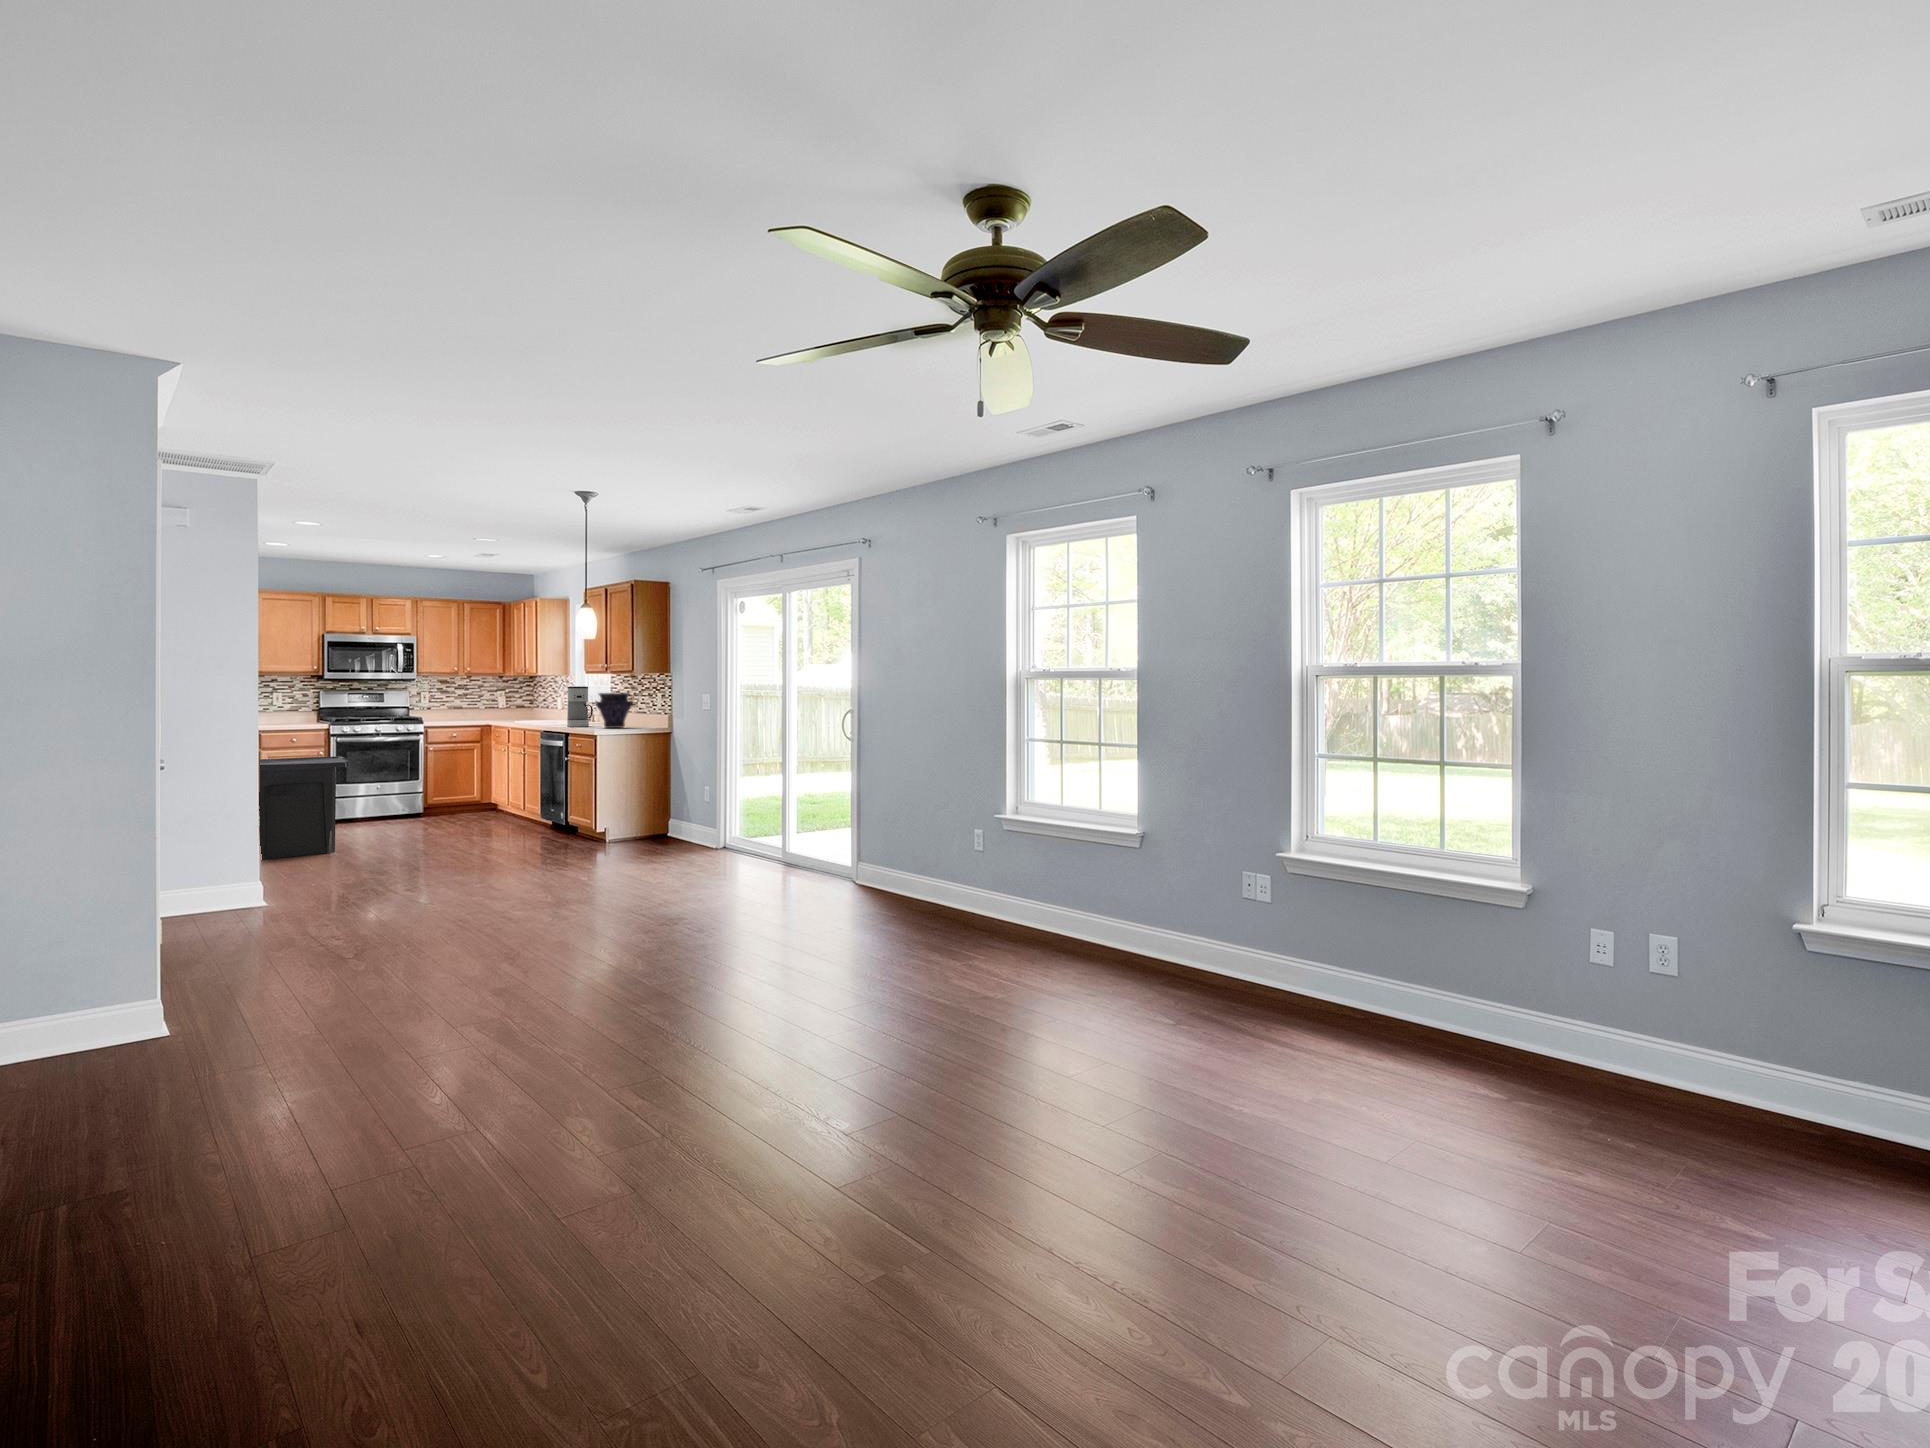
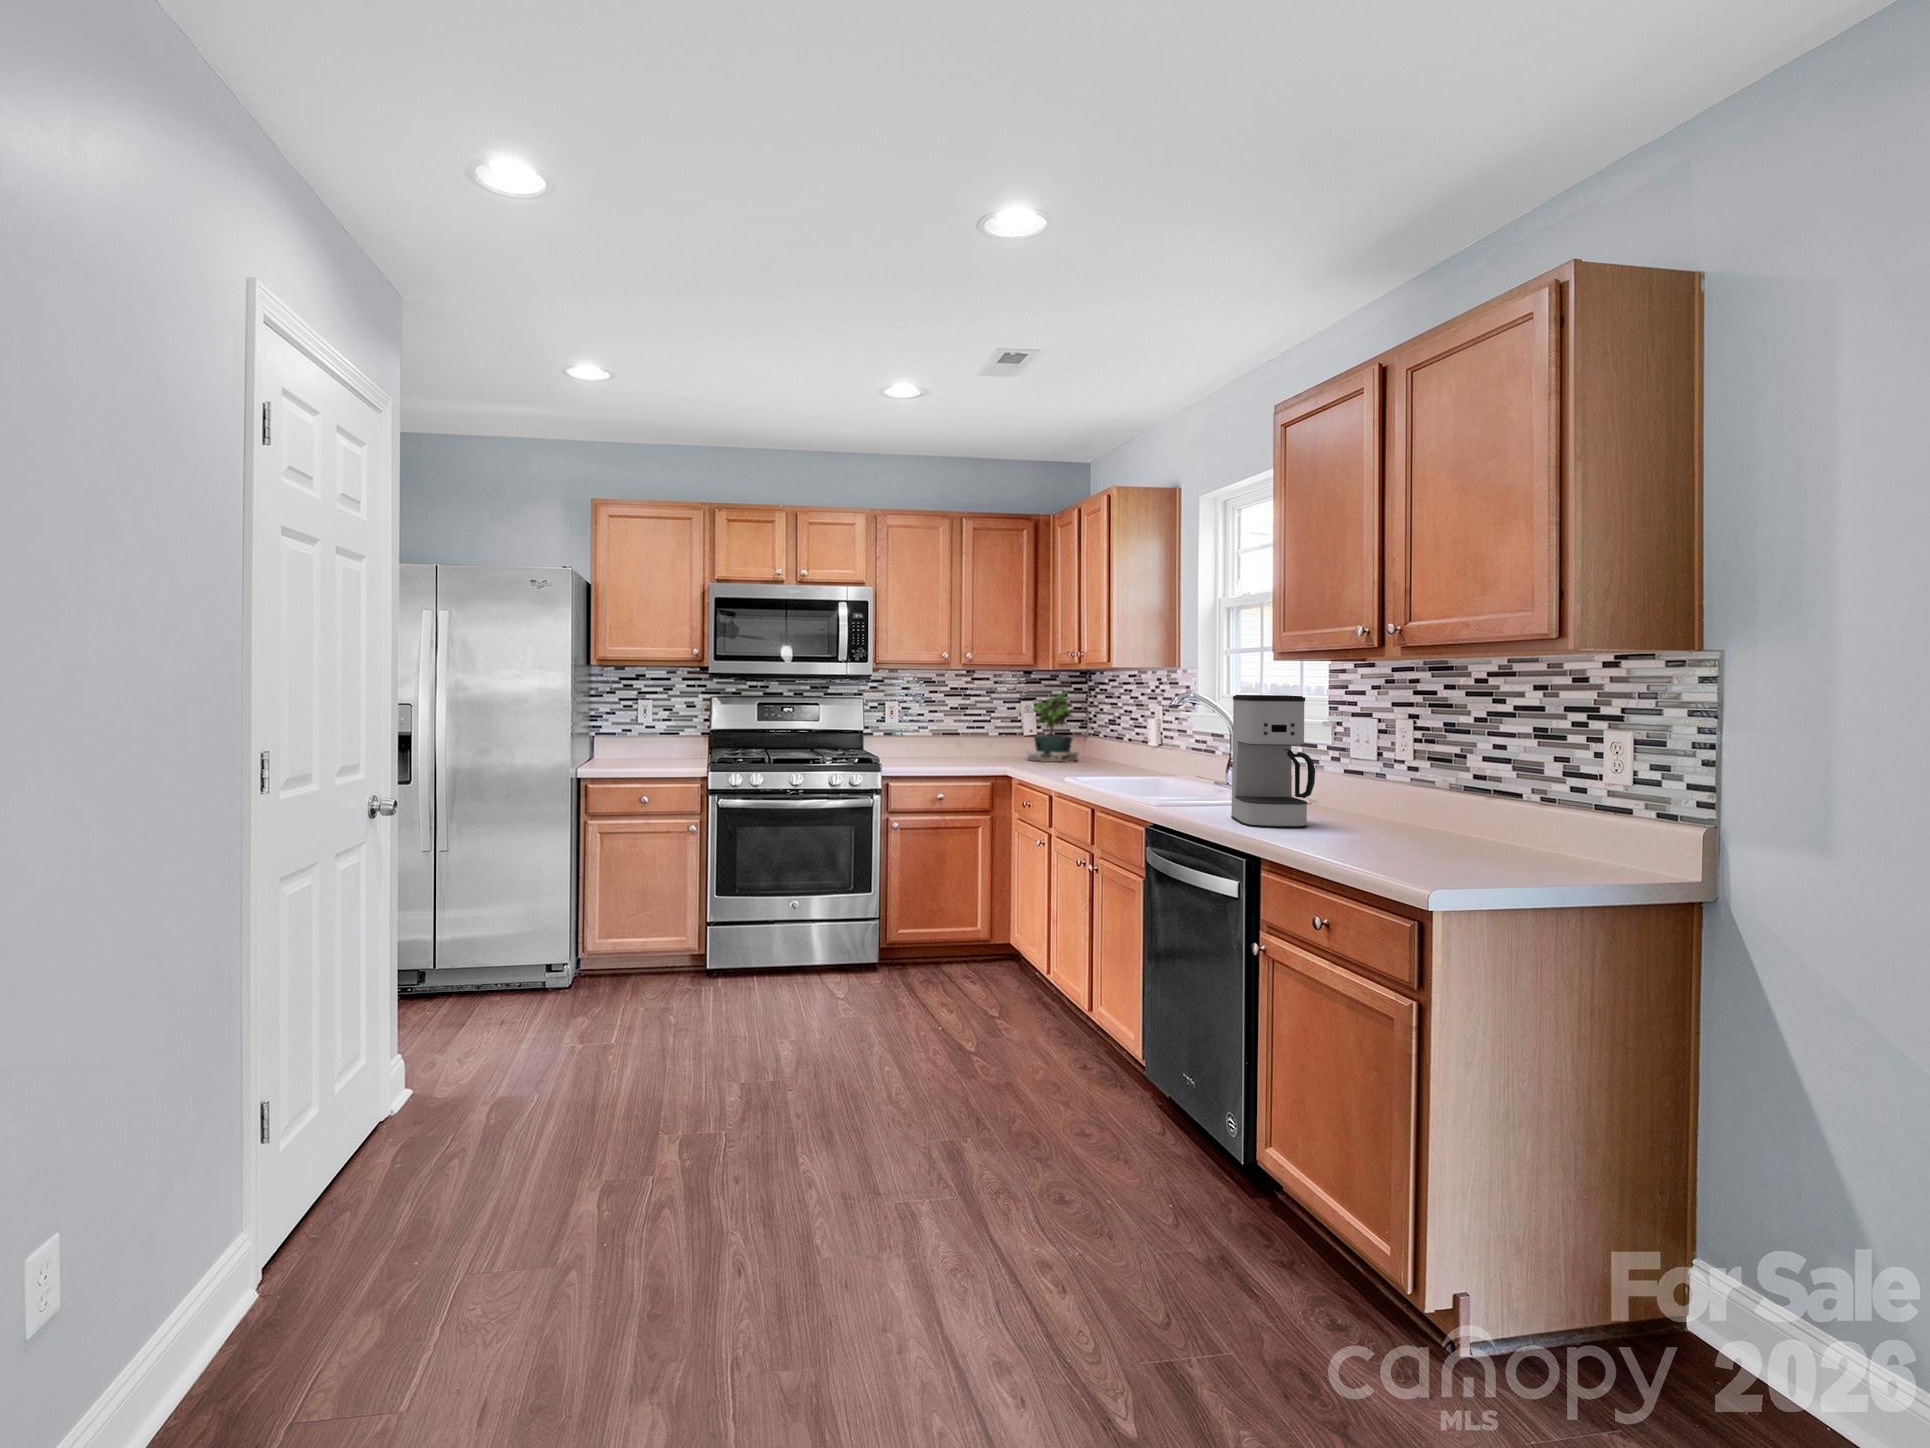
potted plant: none [501,686,528,720] -> present [1027,693,1079,762]
vase: present [595,693,633,728] -> none [1360,719,1499,852]
trash can: present [259,756,349,860] -> none [310,900,628,1248]

